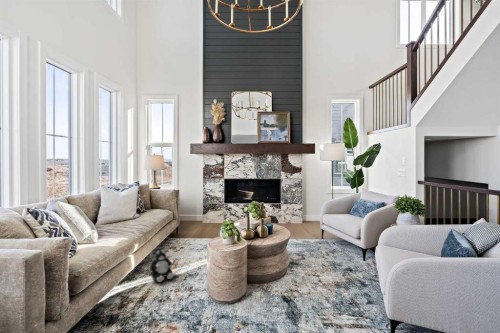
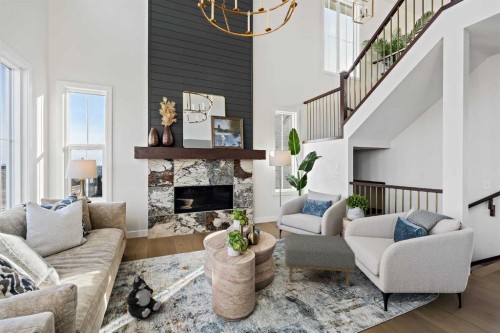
ottoman: none [290,233,371,298] -> present [285,234,356,286]

